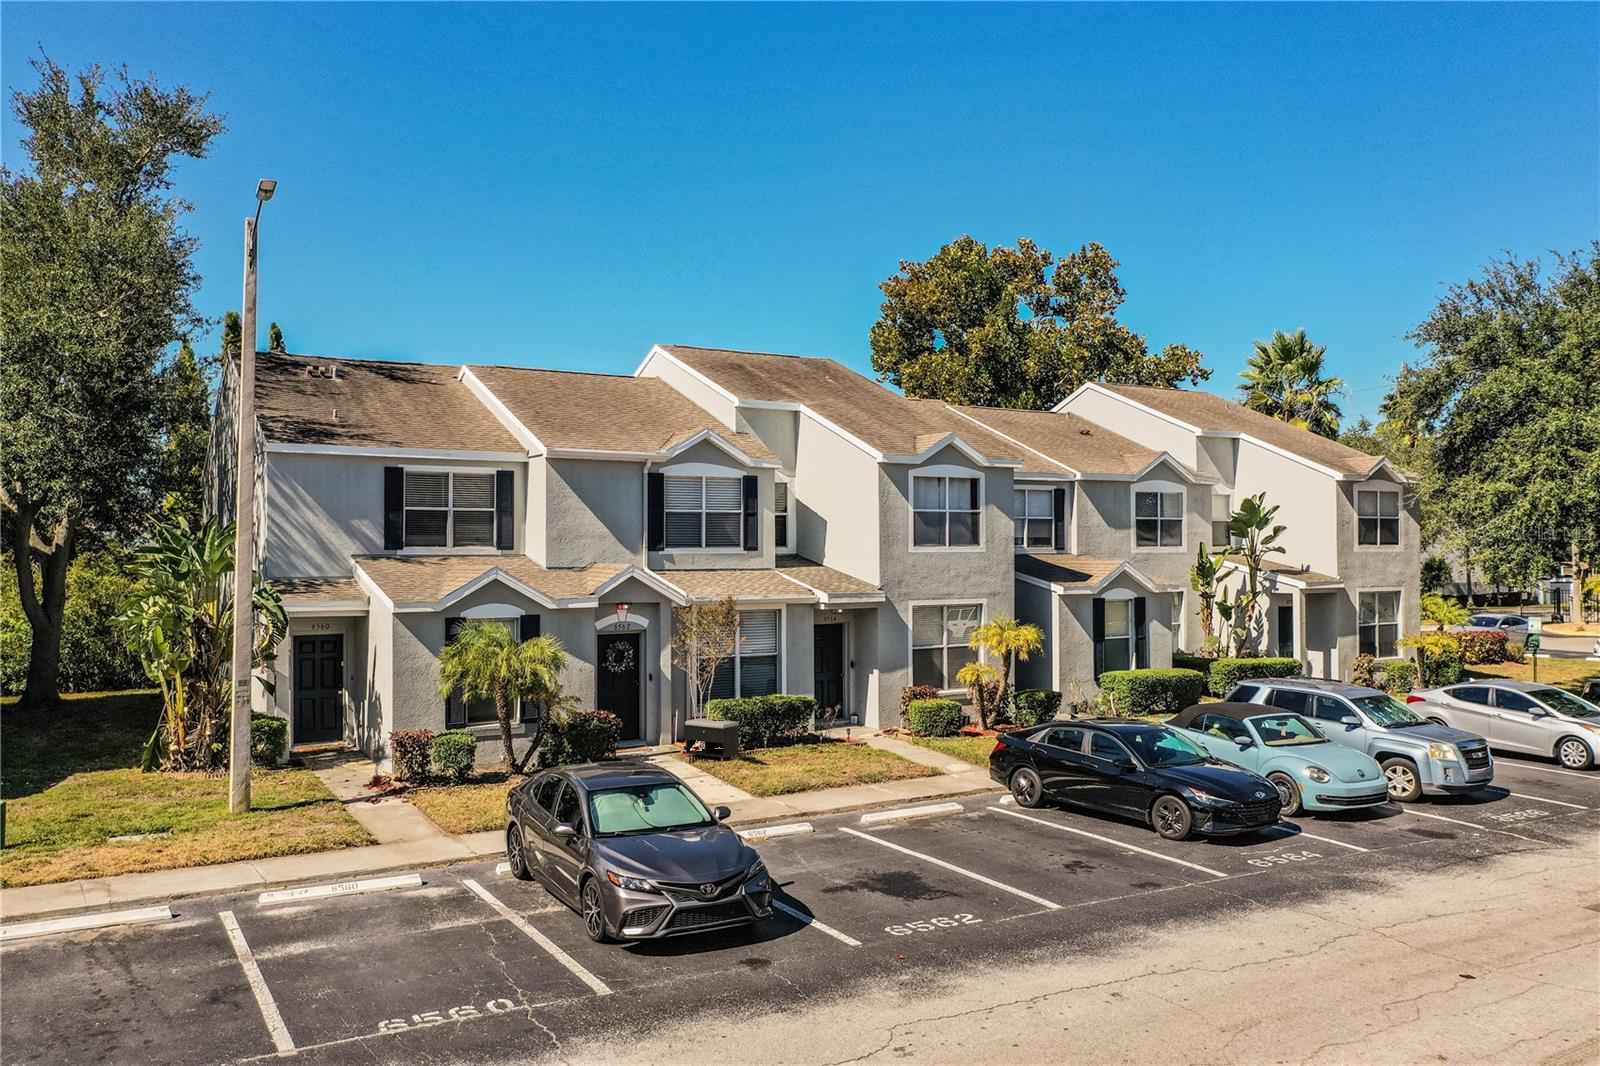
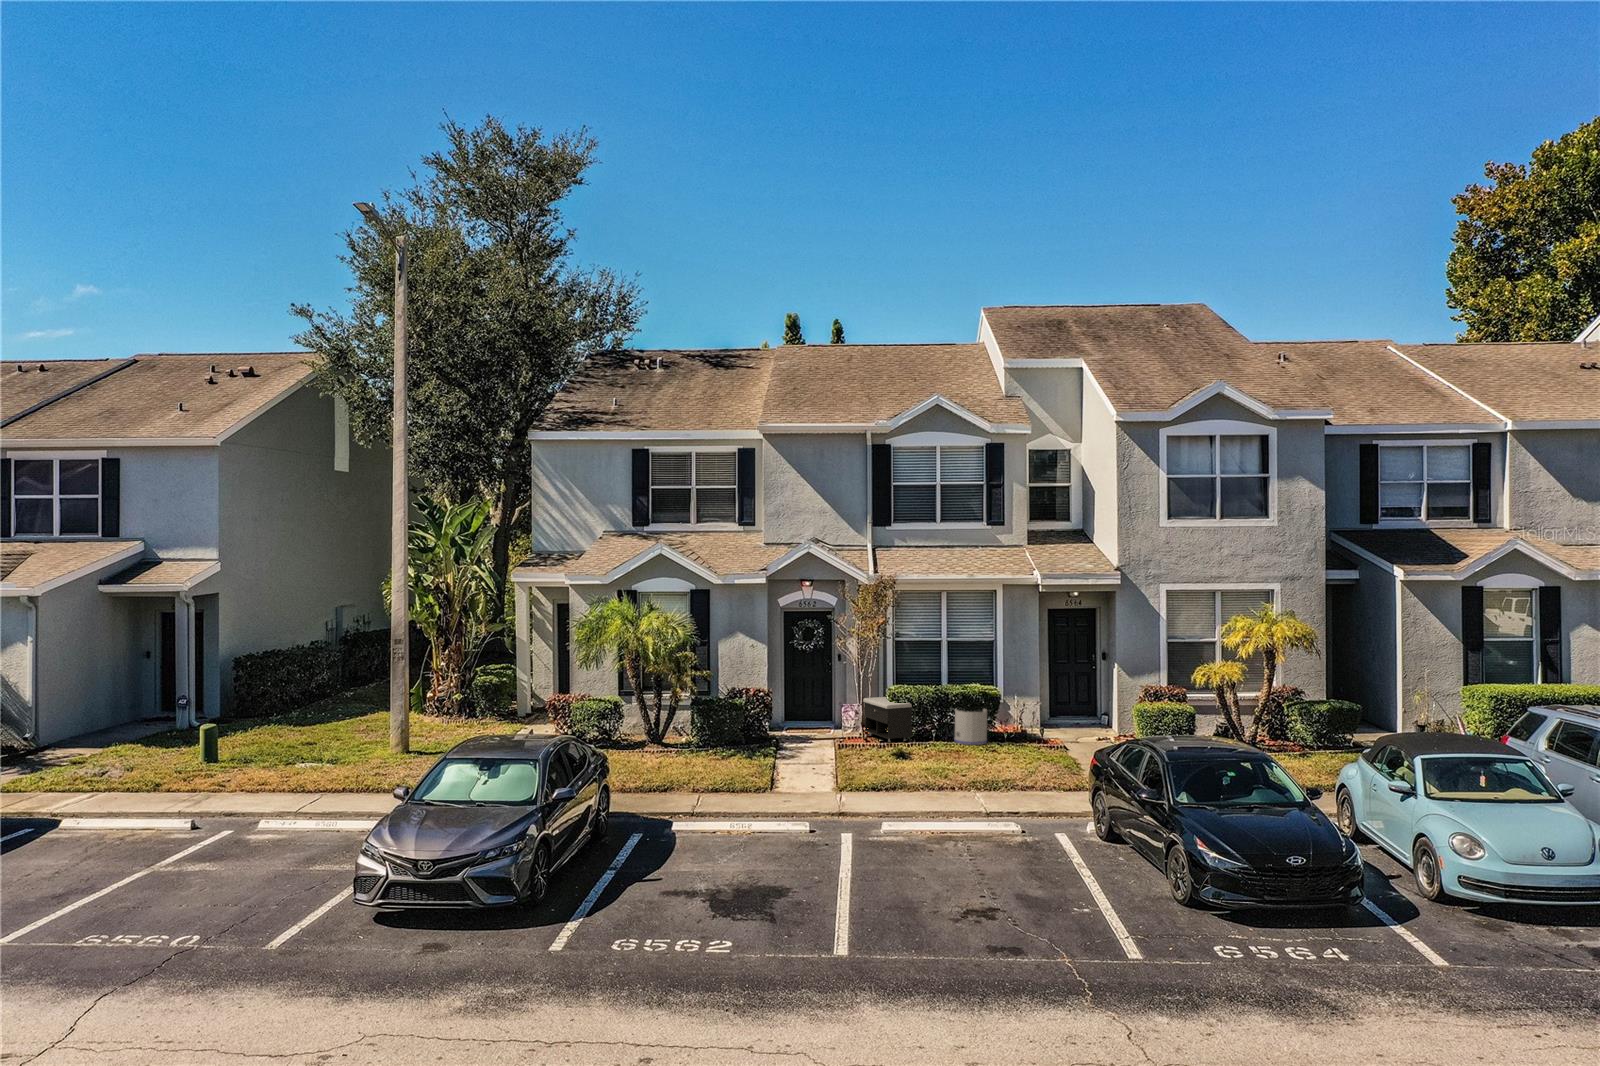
trash can: none [771,721,802,756] -> present [954,709,987,745]
potted tree: present [370,739,395,785] -> none [561,688,583,730]

